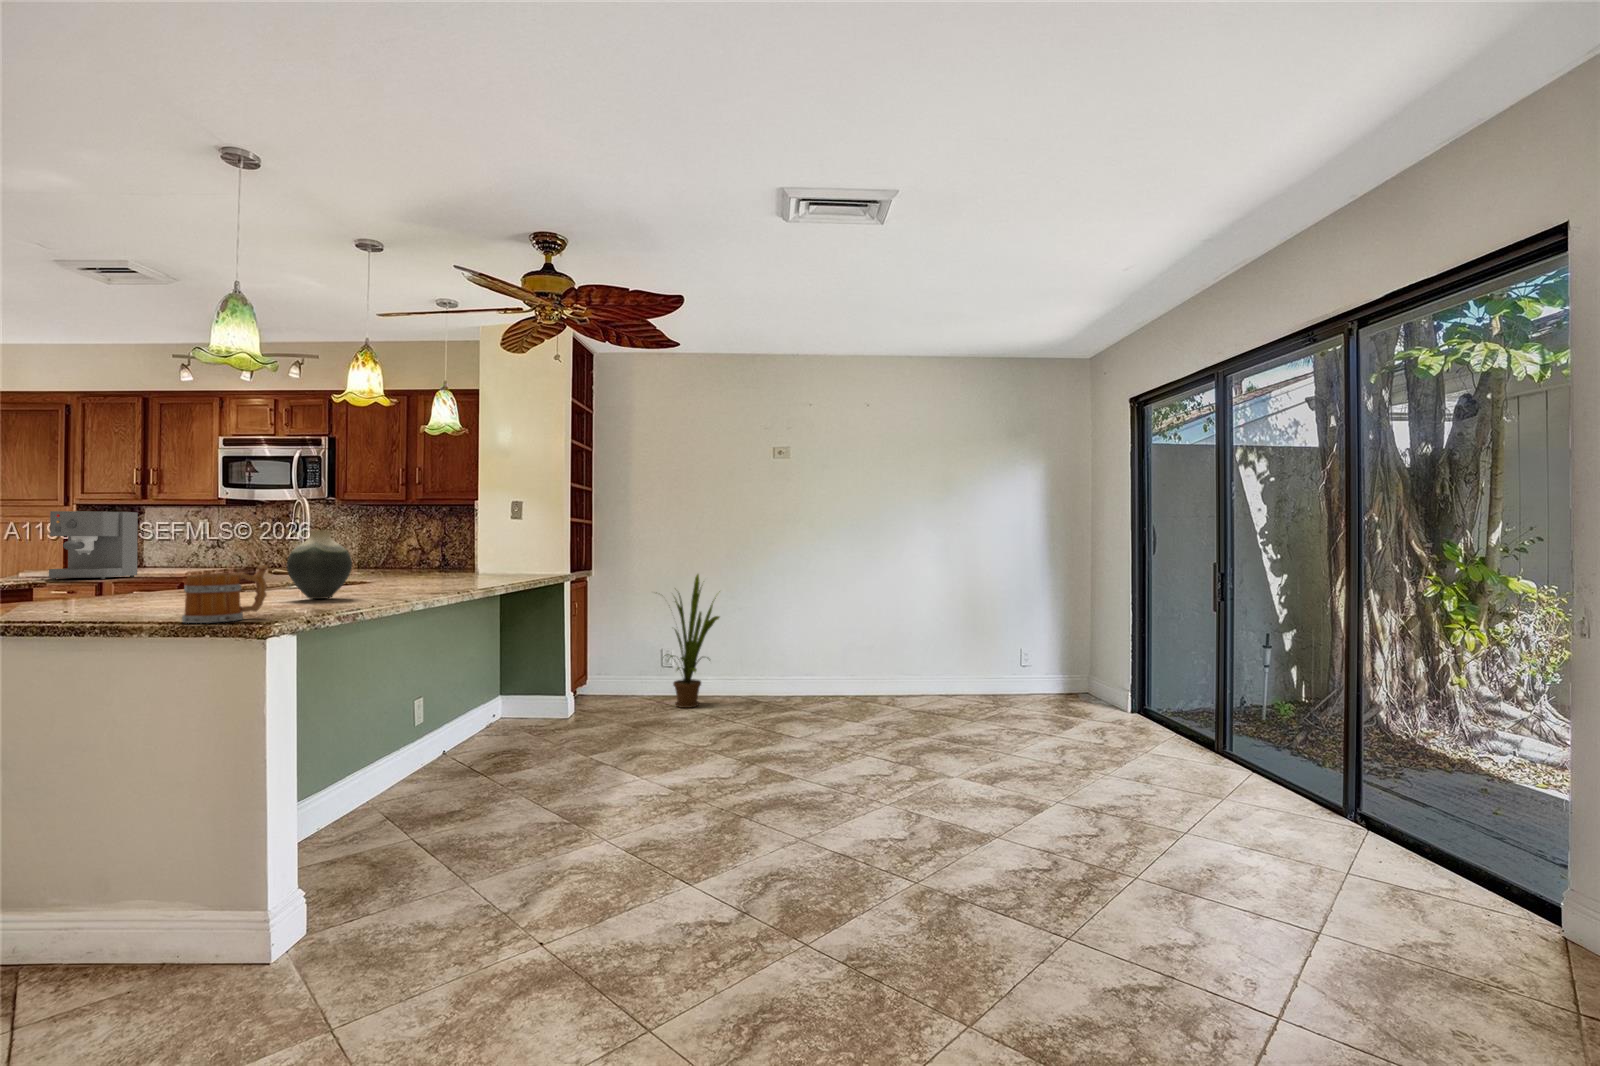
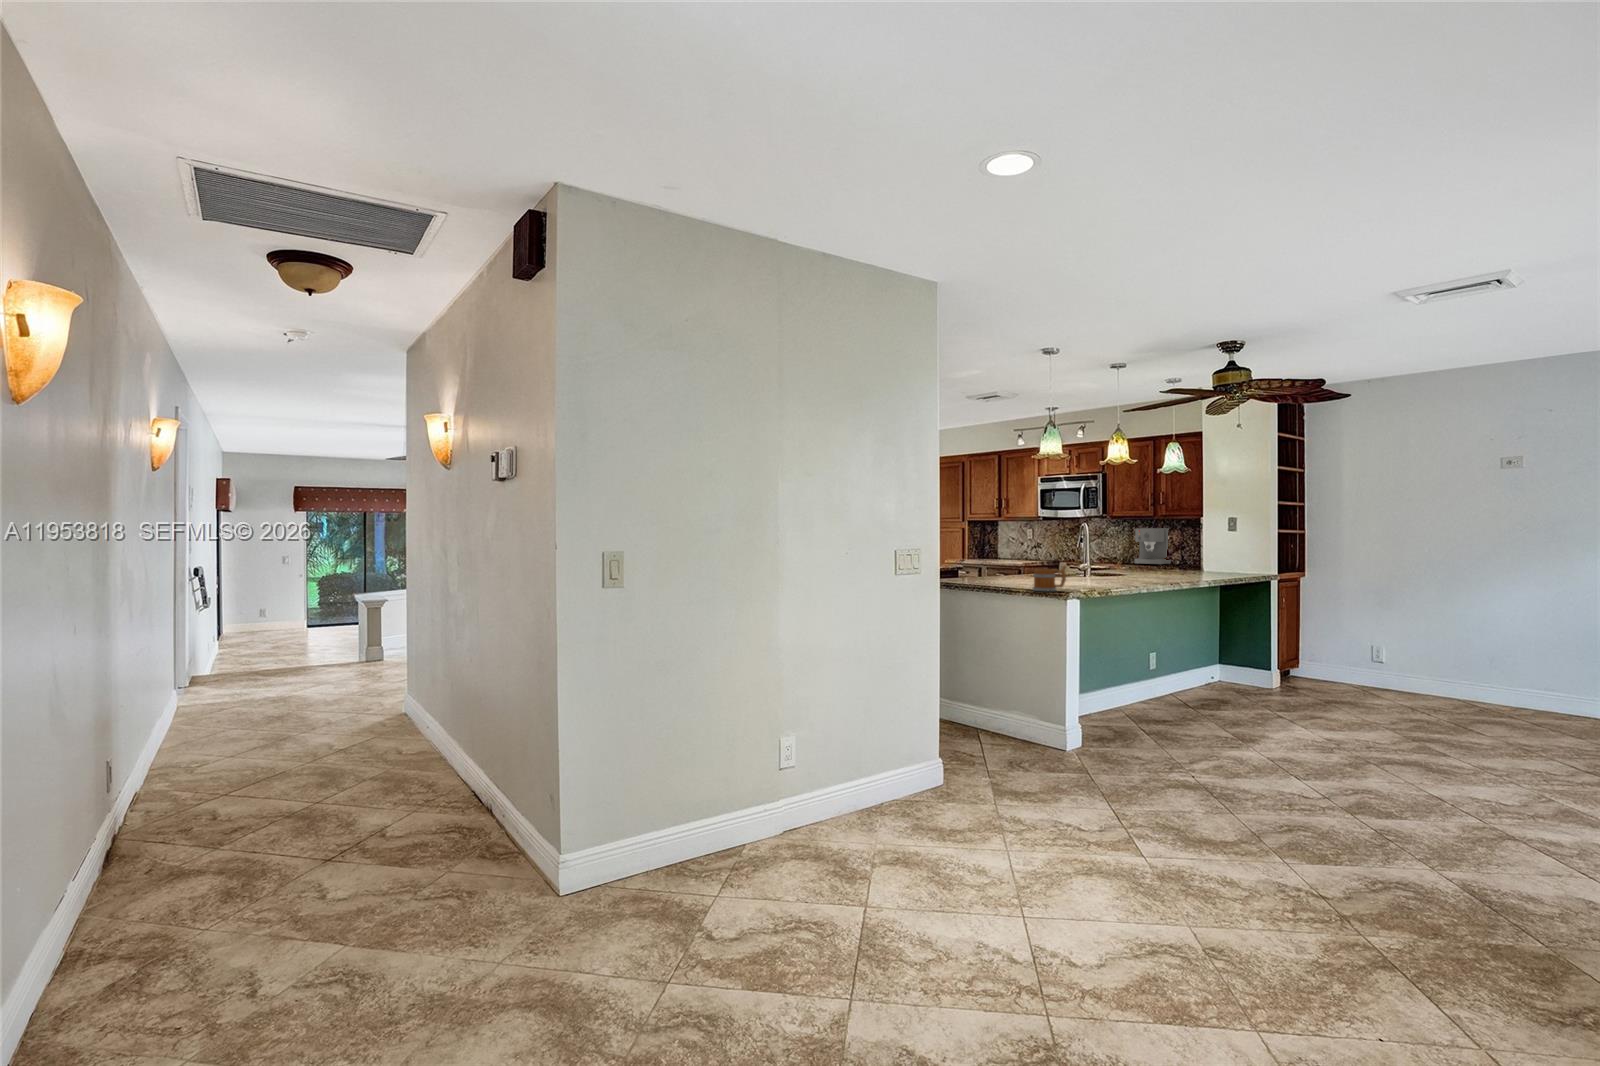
coffee maker: present [49,511,138,579] -> present [1134,528,1171,565]
vase: present [287,531,352,599] -> none [1075,546,1108,583]
house plant: present [670,574,719,708] -> none [1358,579,1438,700]

